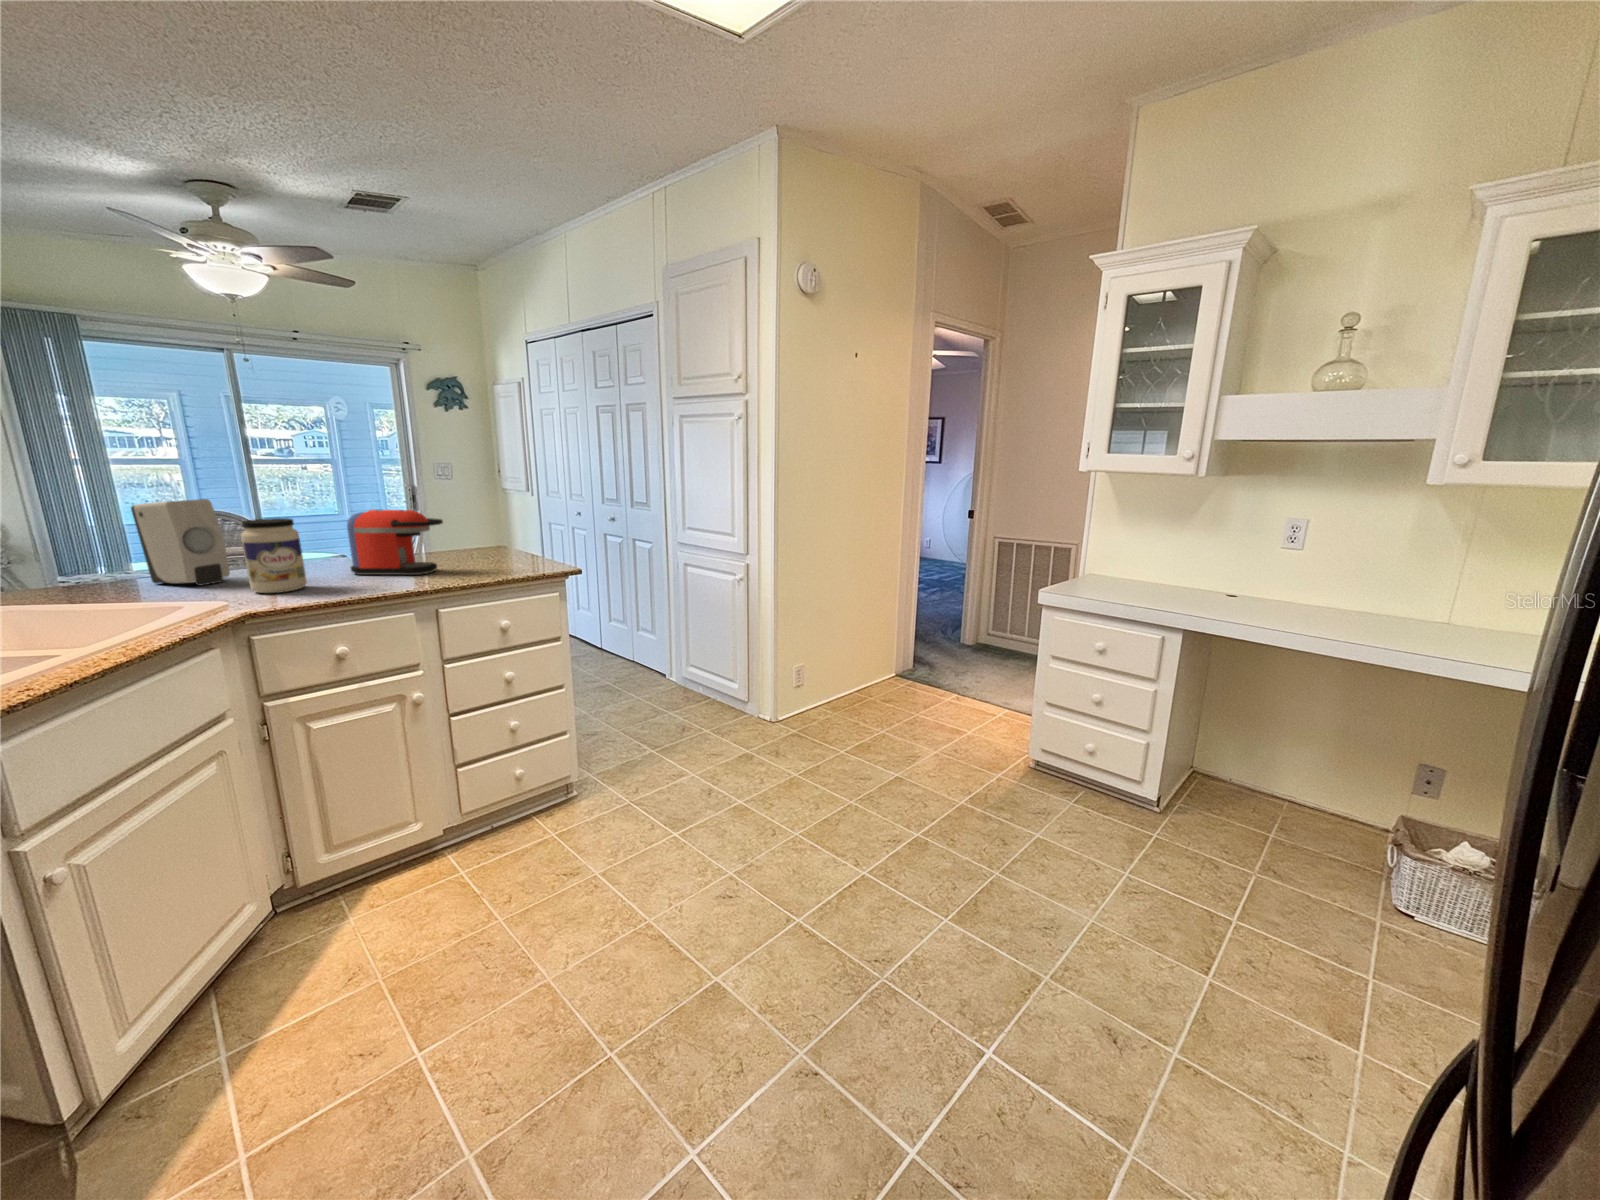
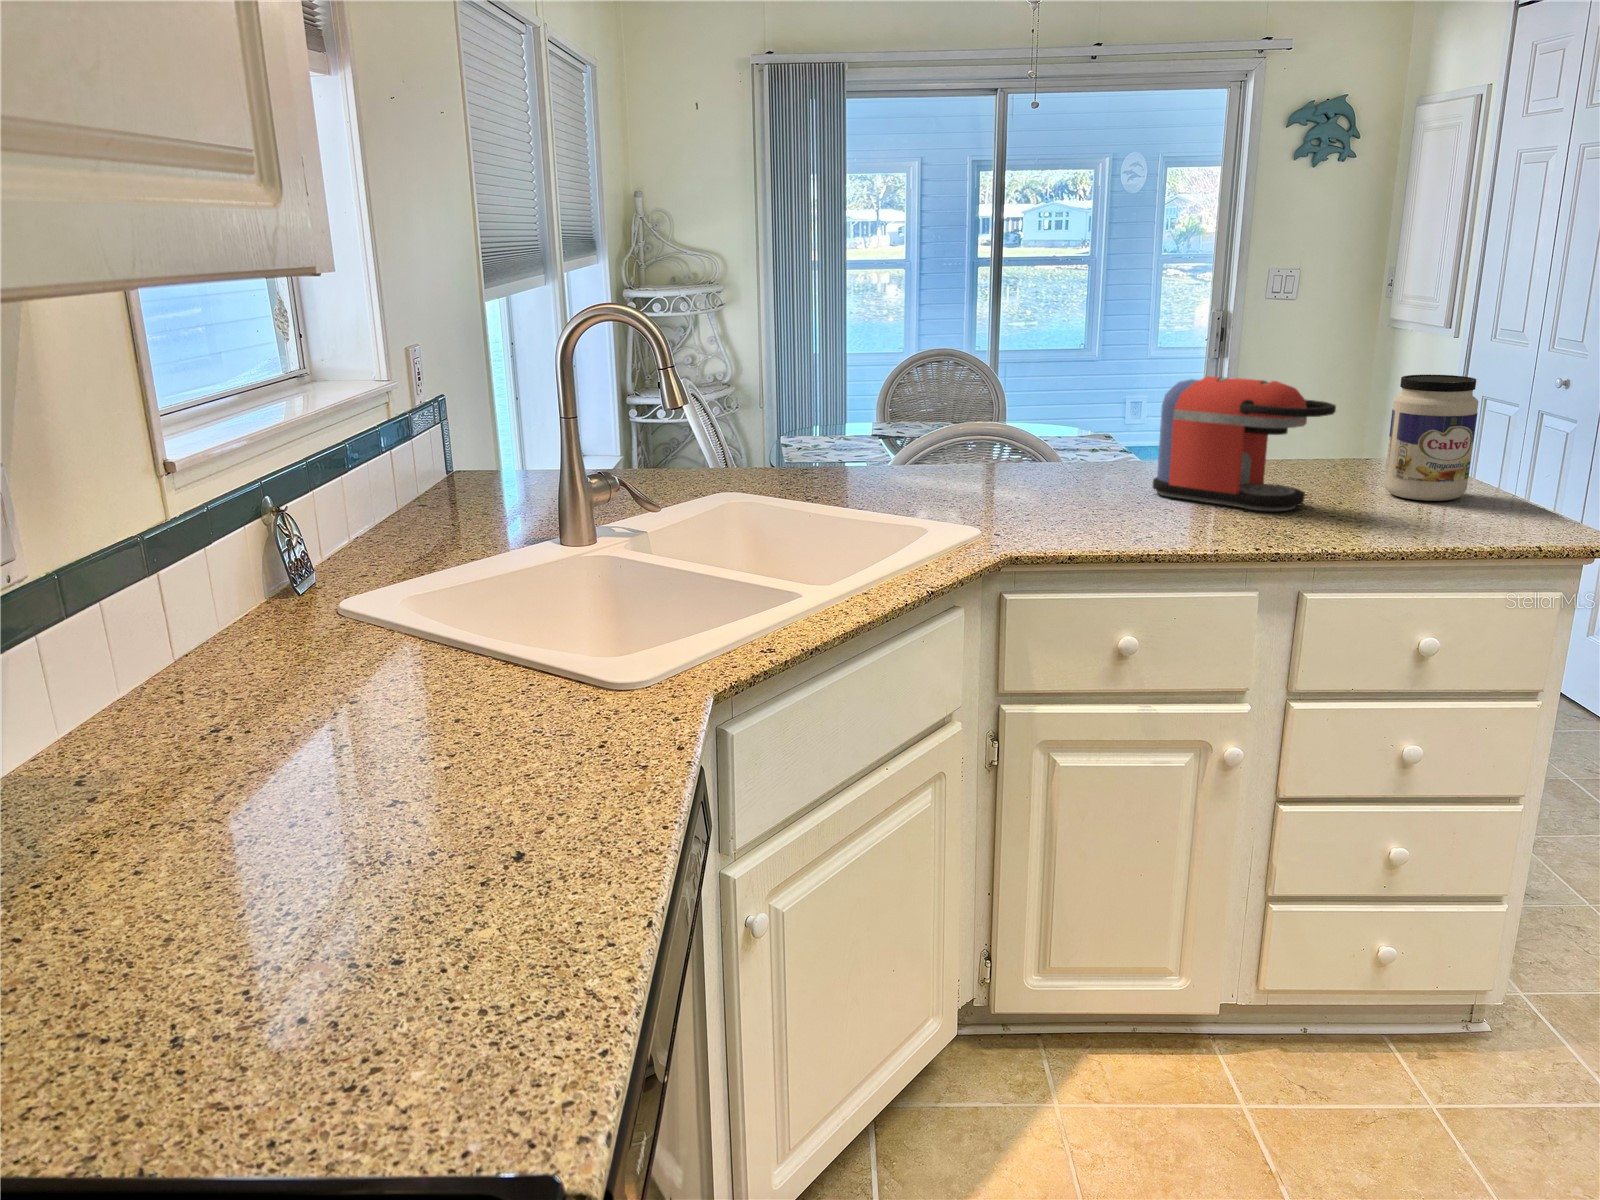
soap dispenser: present [131,499,230,586] -> none [883,346,984,486]
jar: present [241,518,307,593] -> present [1384,375,1478,501]

